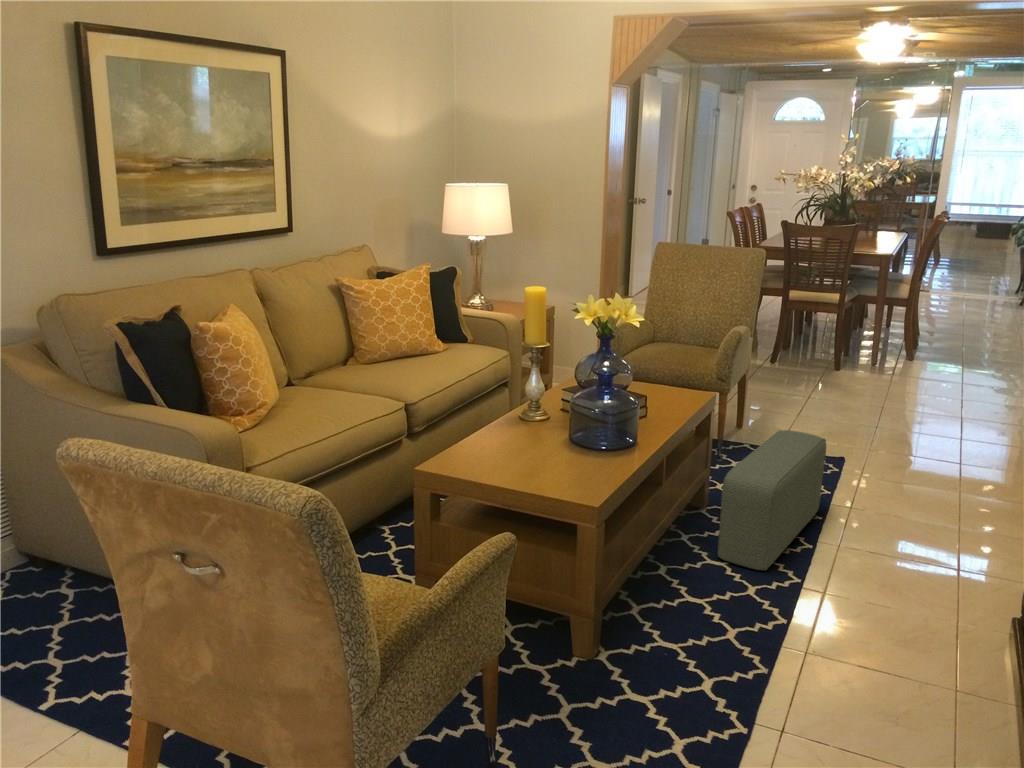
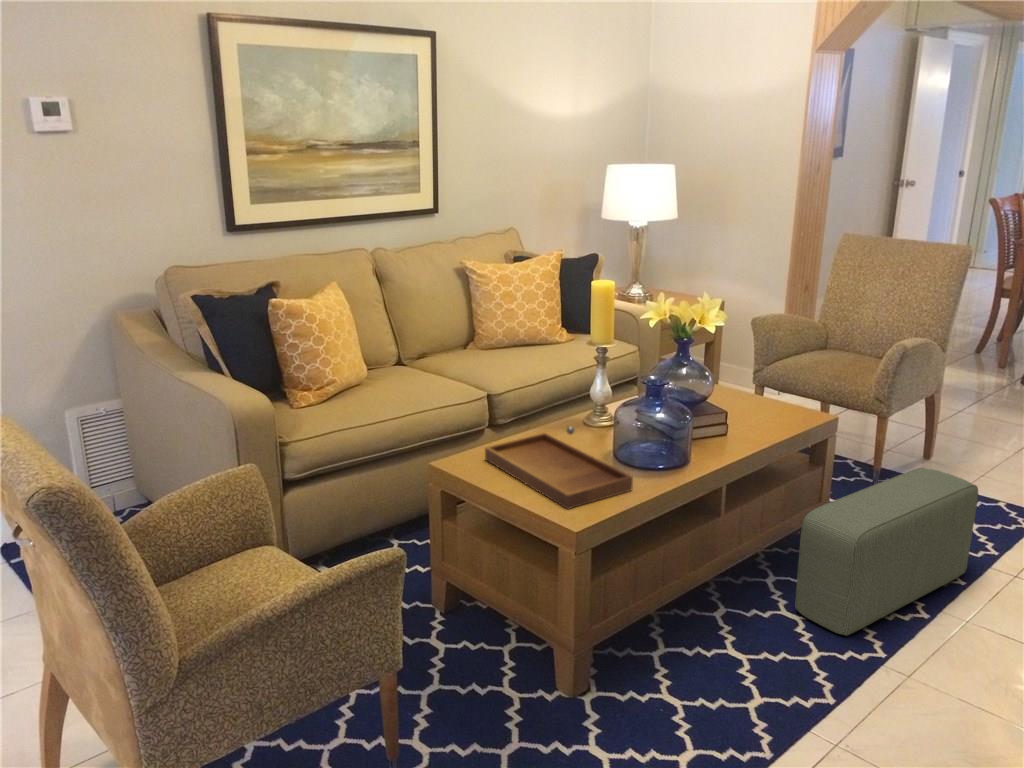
tray: none [468,420,617,492] -> present [485,426,633,509]

